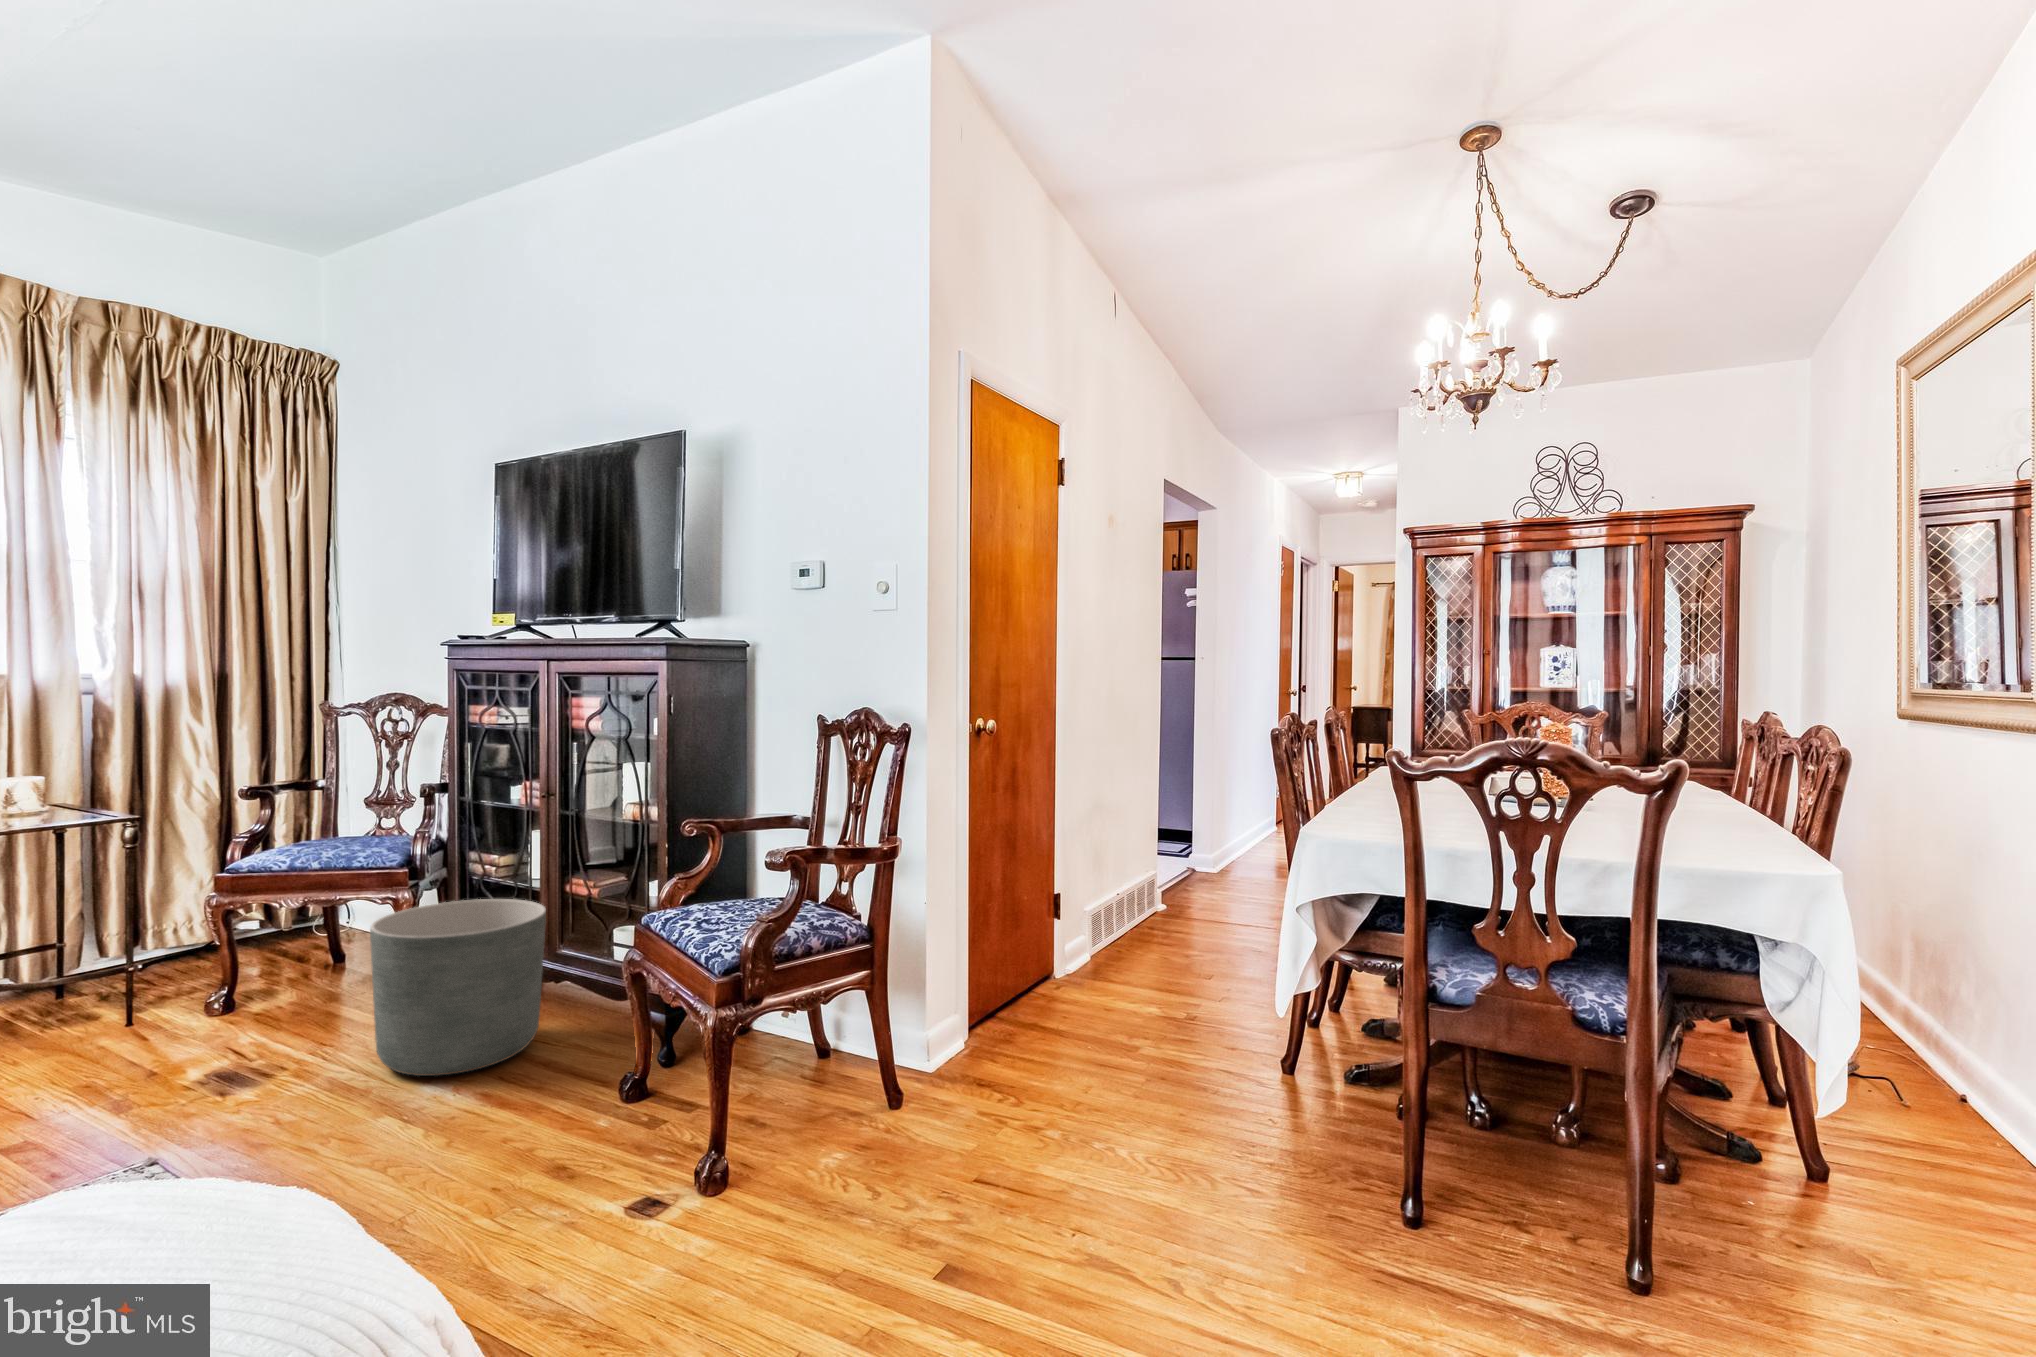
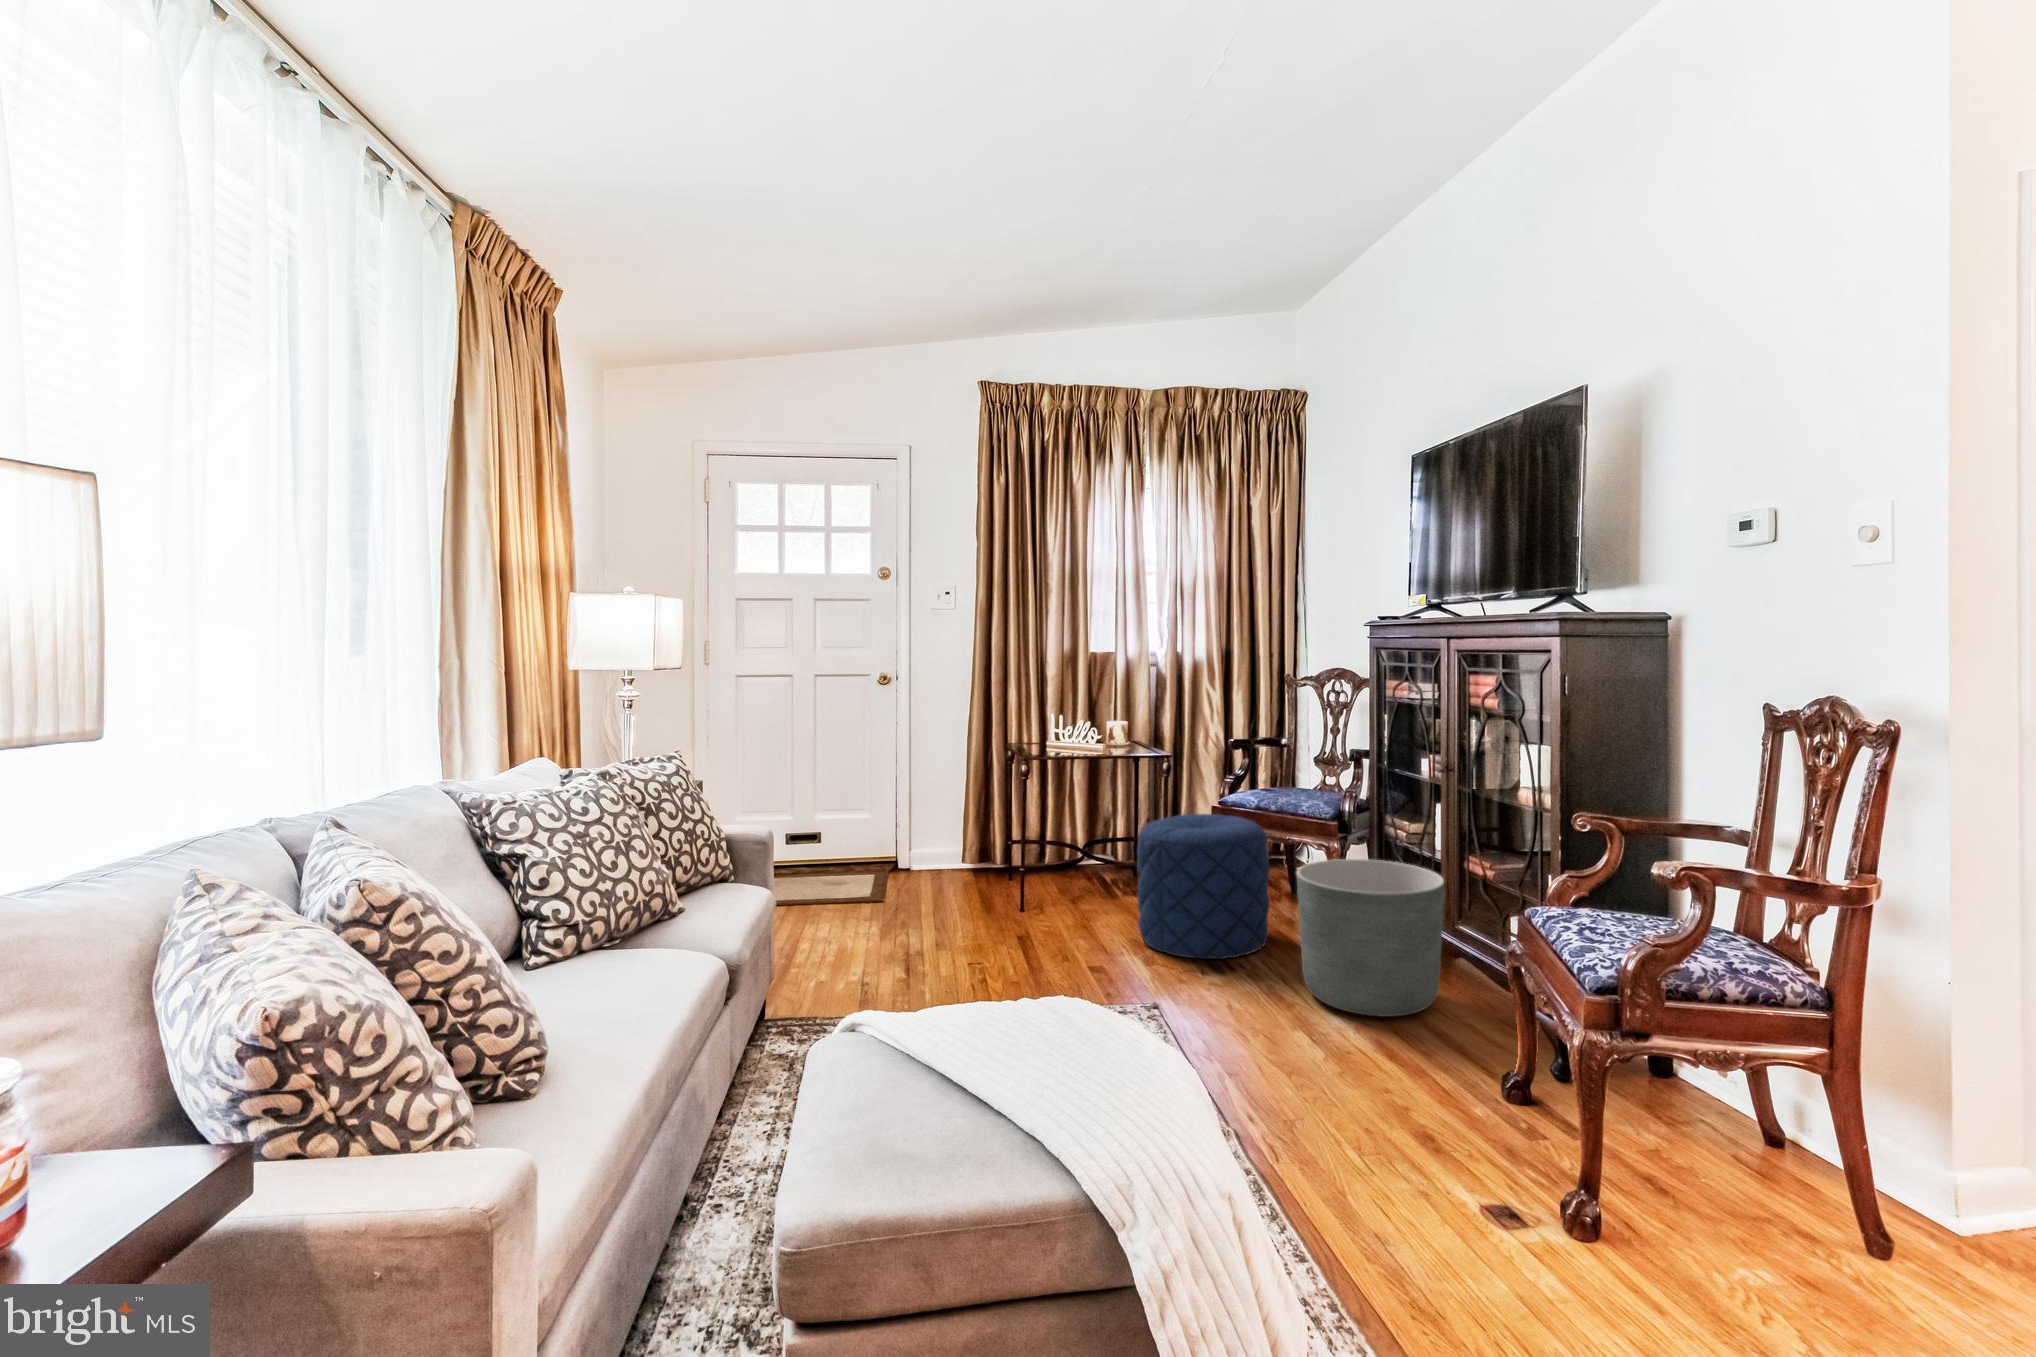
pouf: none [94,878,316,1080] -> present [1137,814,1270,959]

